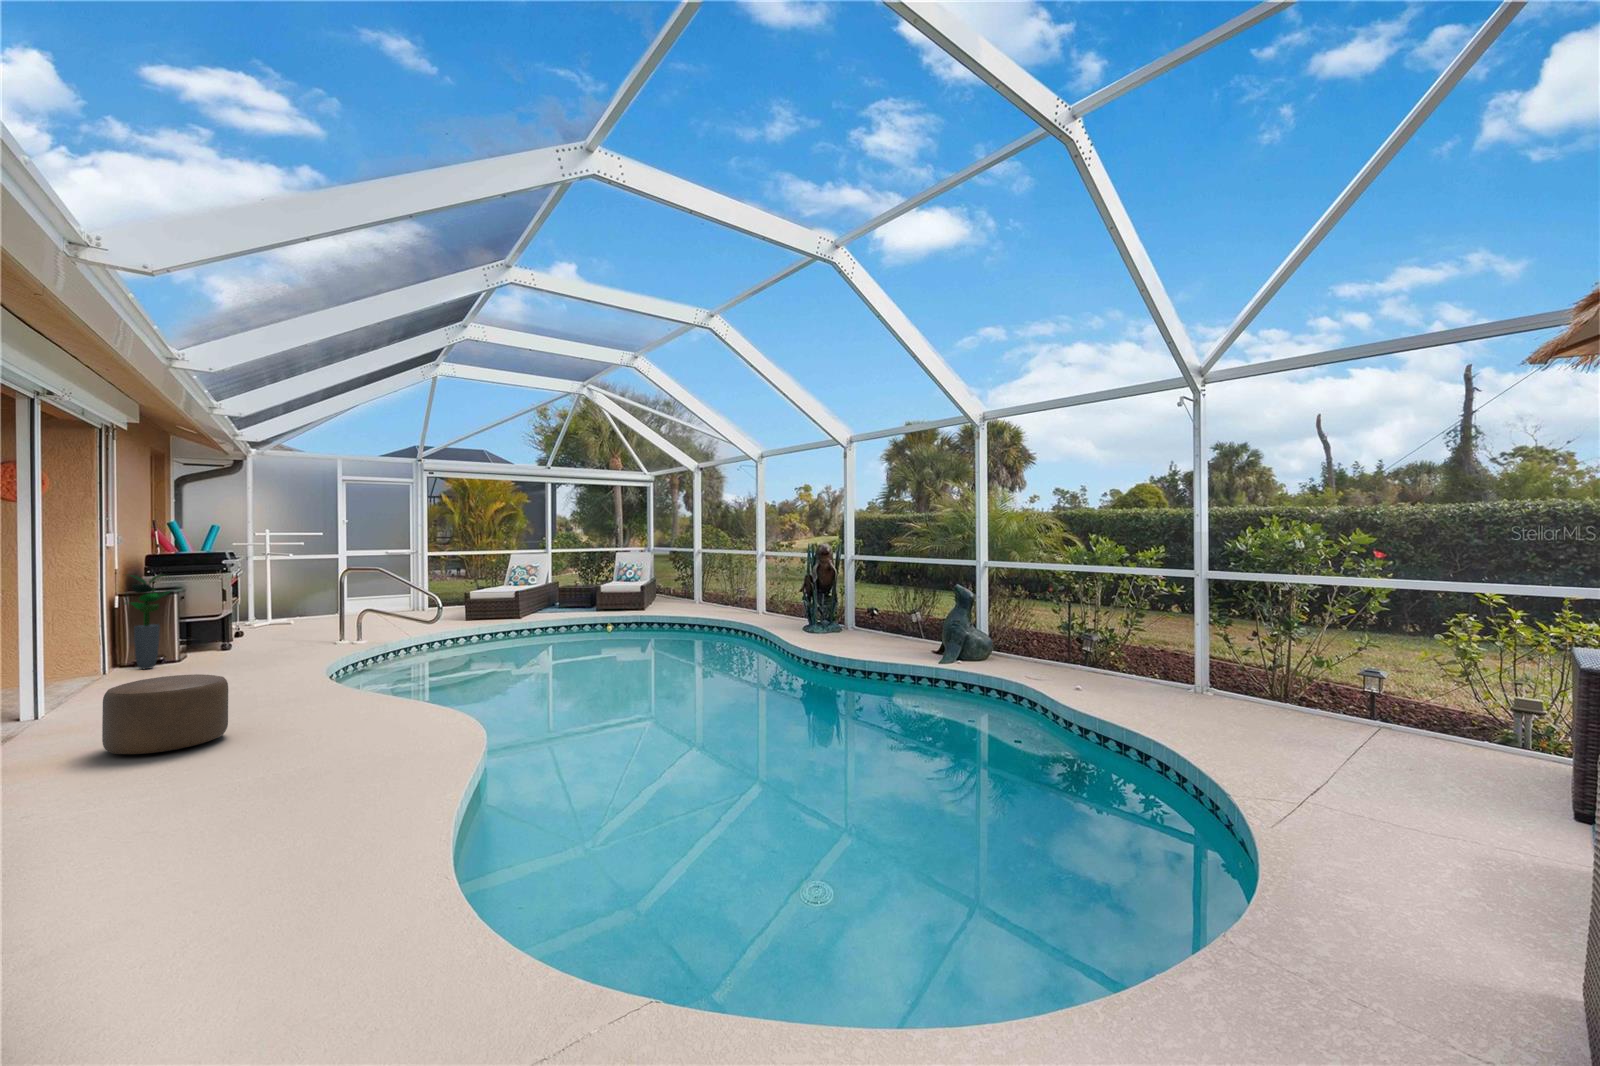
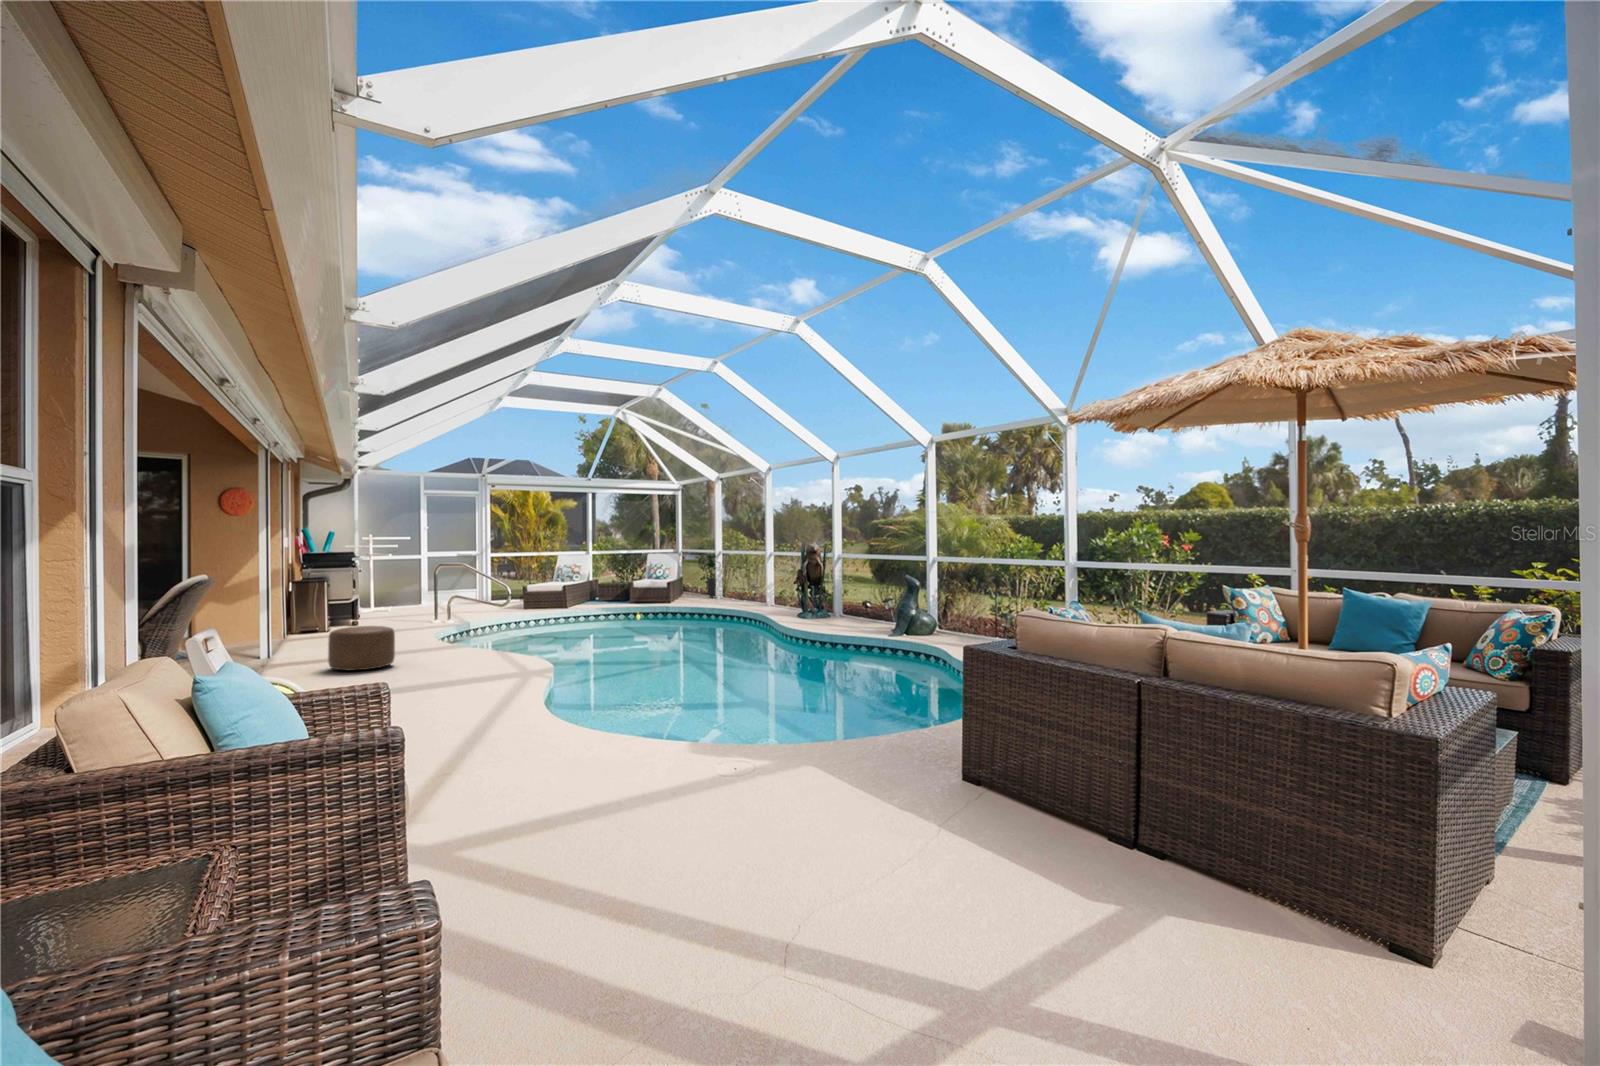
potted plant: present [124,575,171,669] -> present [707,555,716,598]

